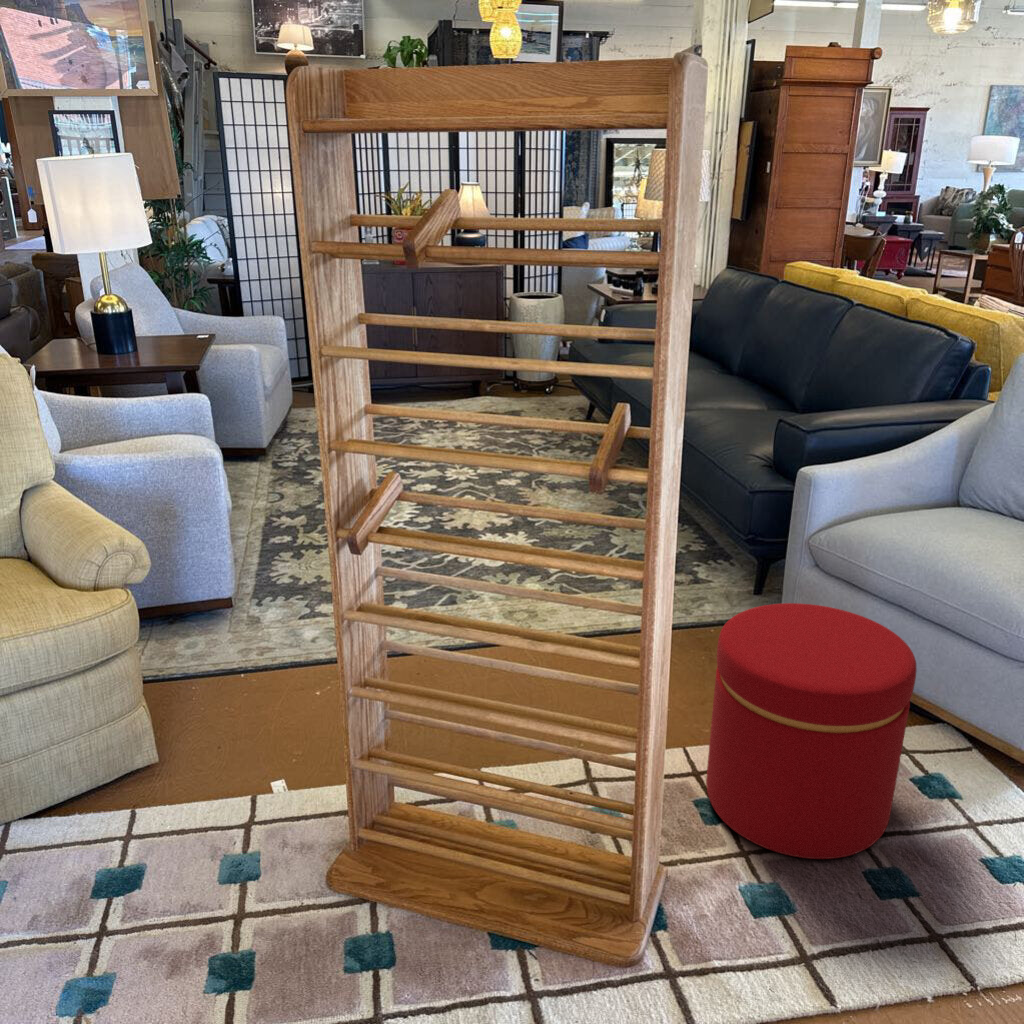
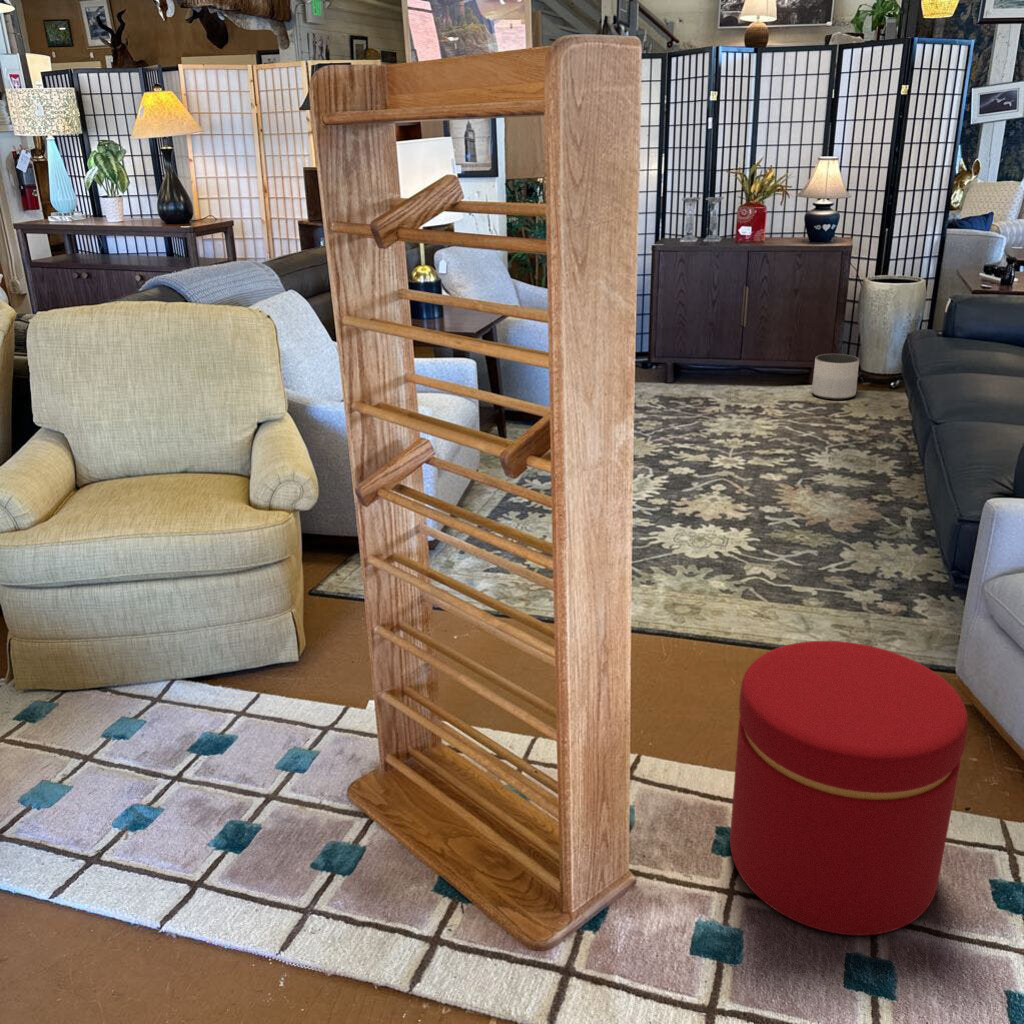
planter: none [486,364,526,406] -> present [812,354,859,399]

